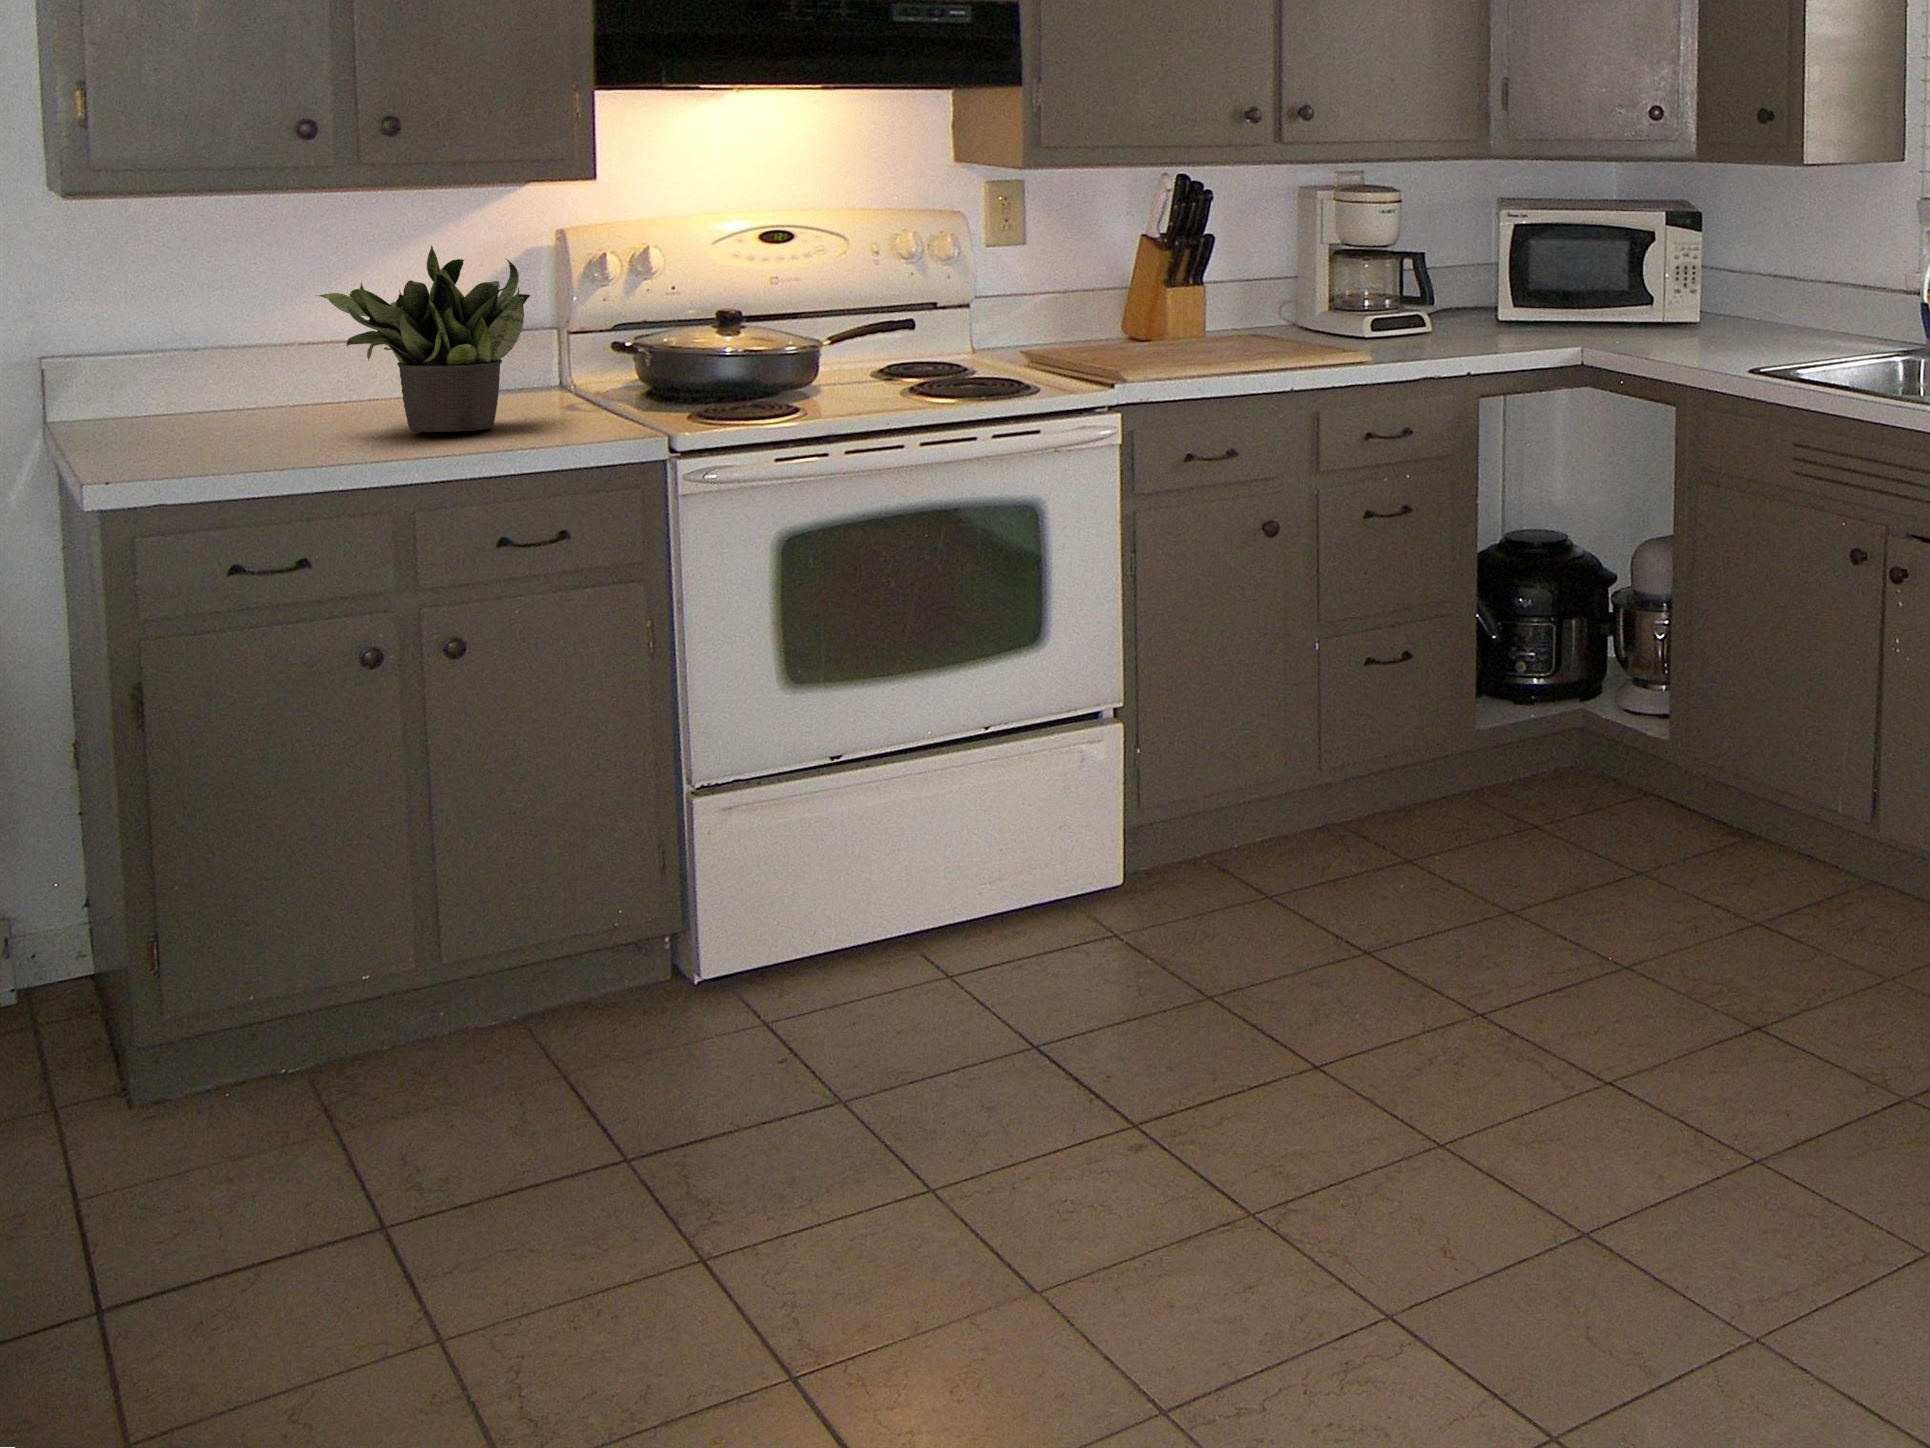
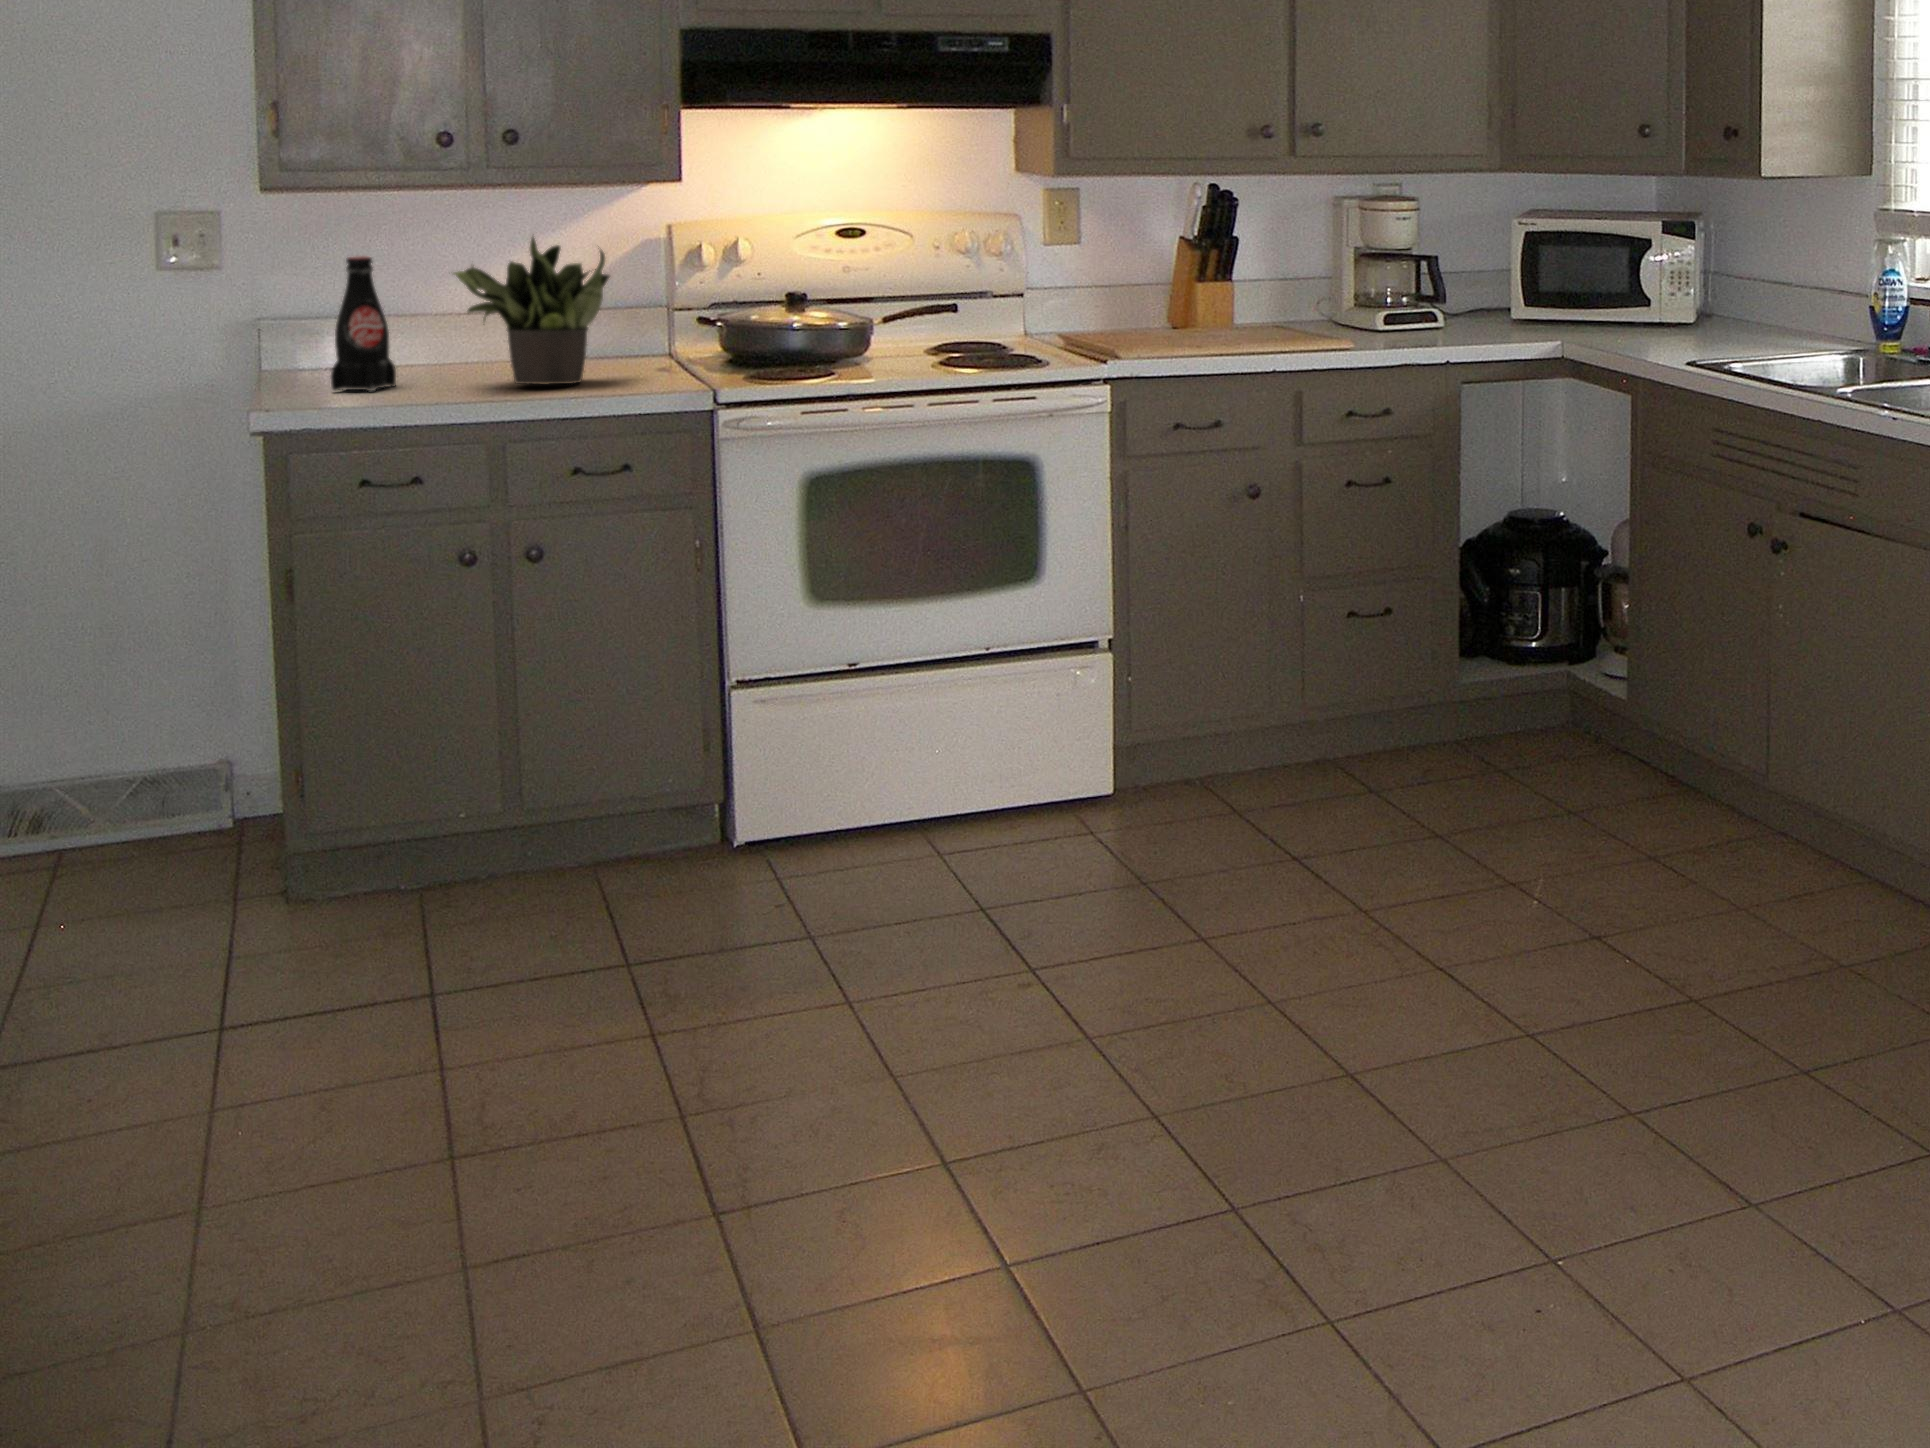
bottle: none [162,276,245,447] -> present [331,256,396,391]

